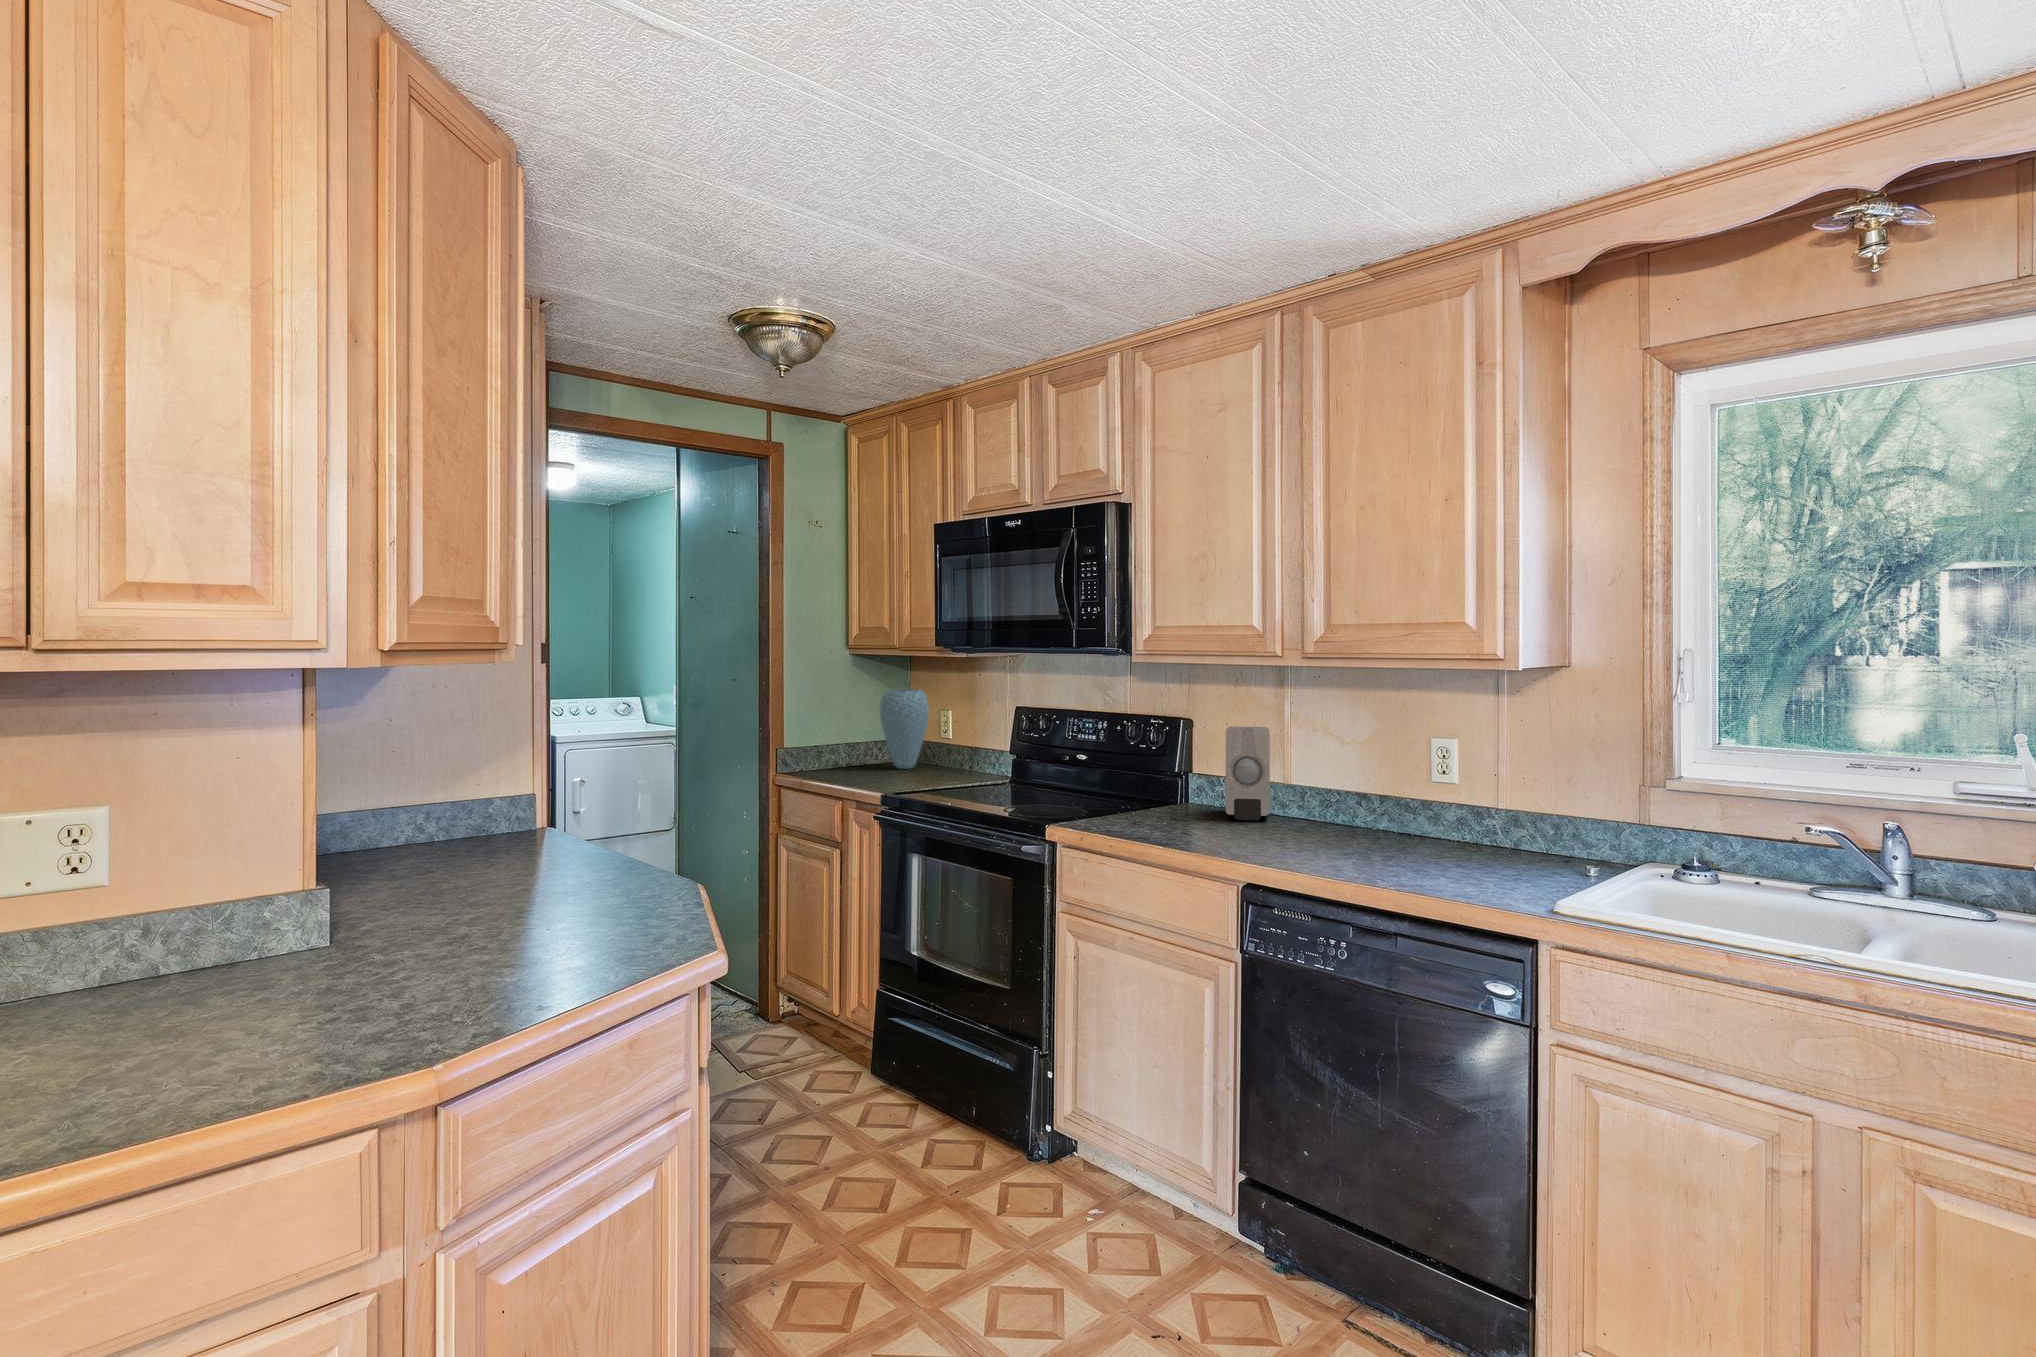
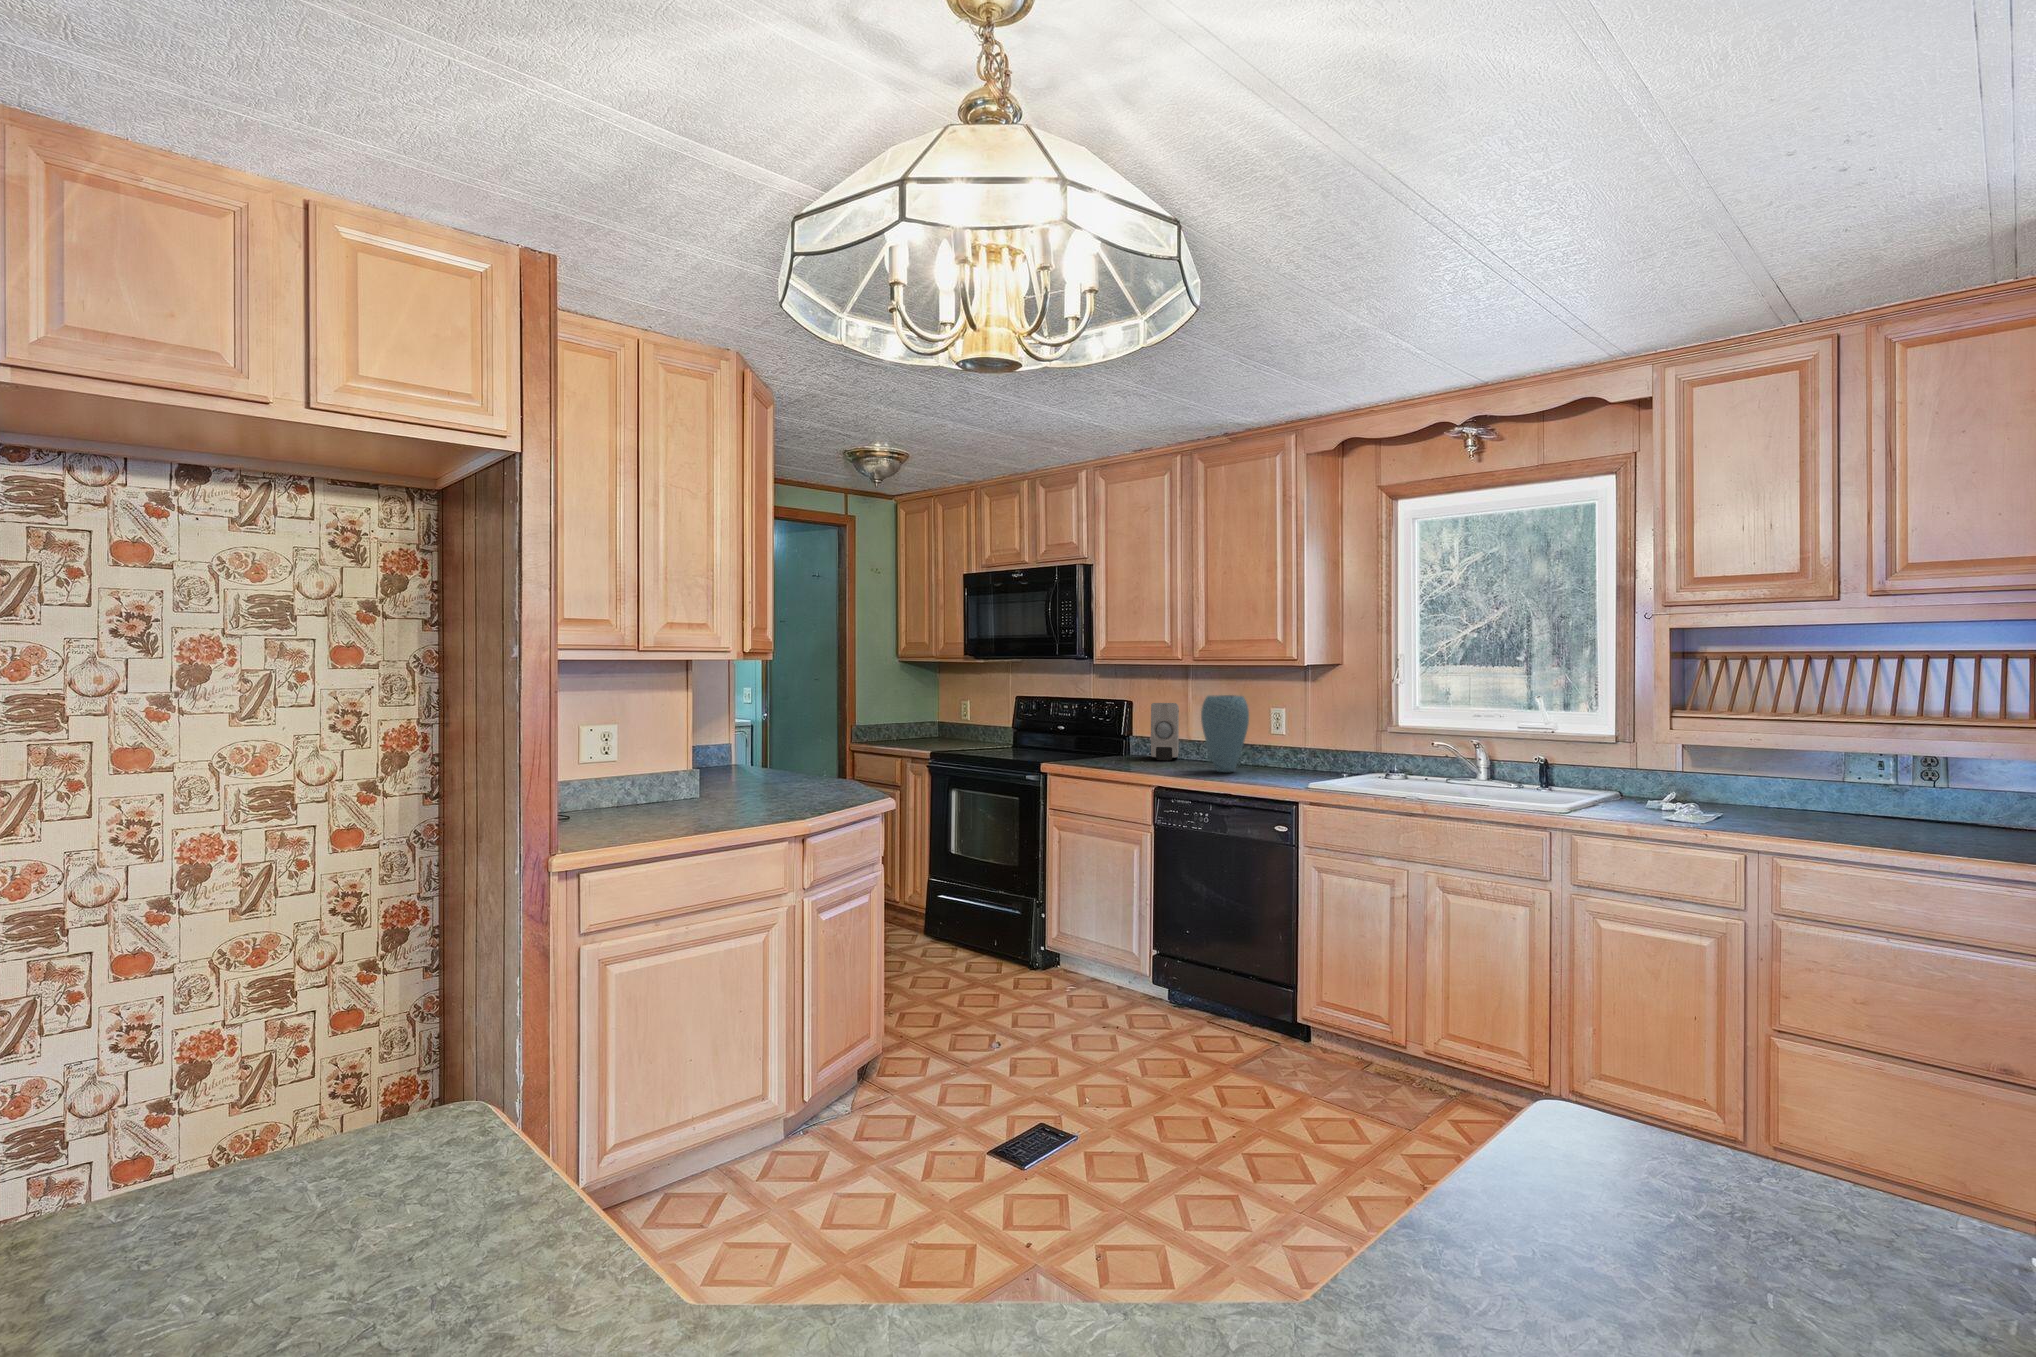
vase: present [880,689,929,769] -> present [1201,695,1249,772]

